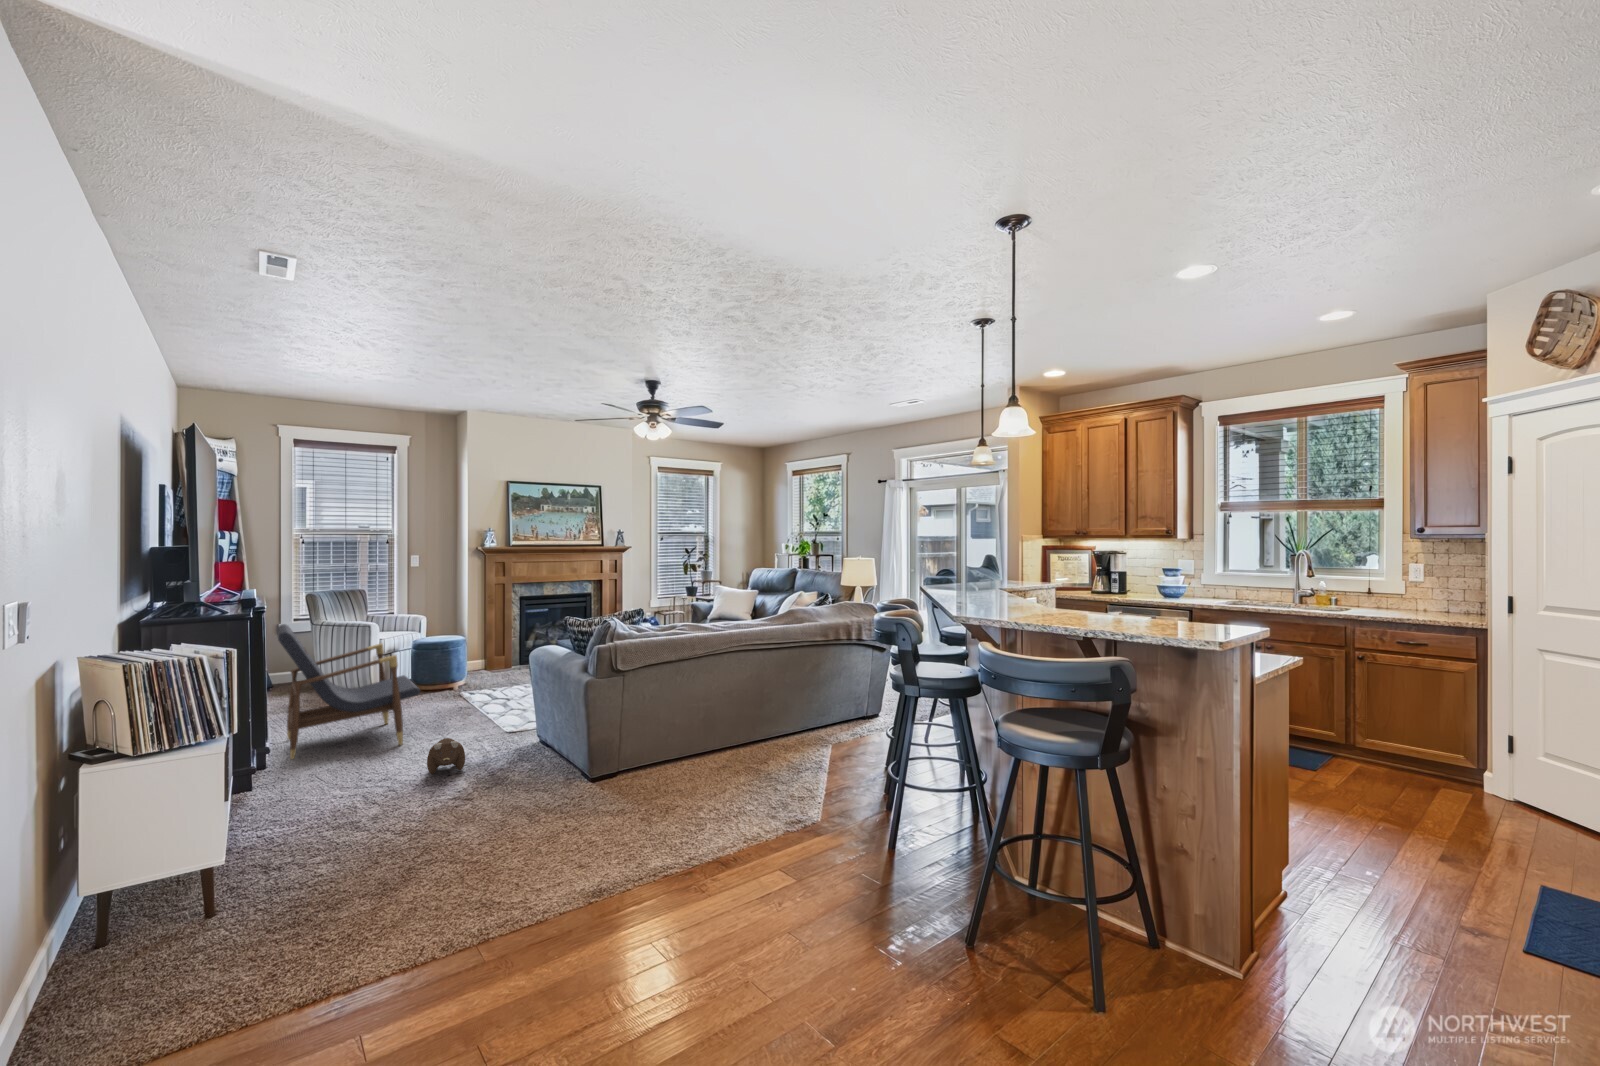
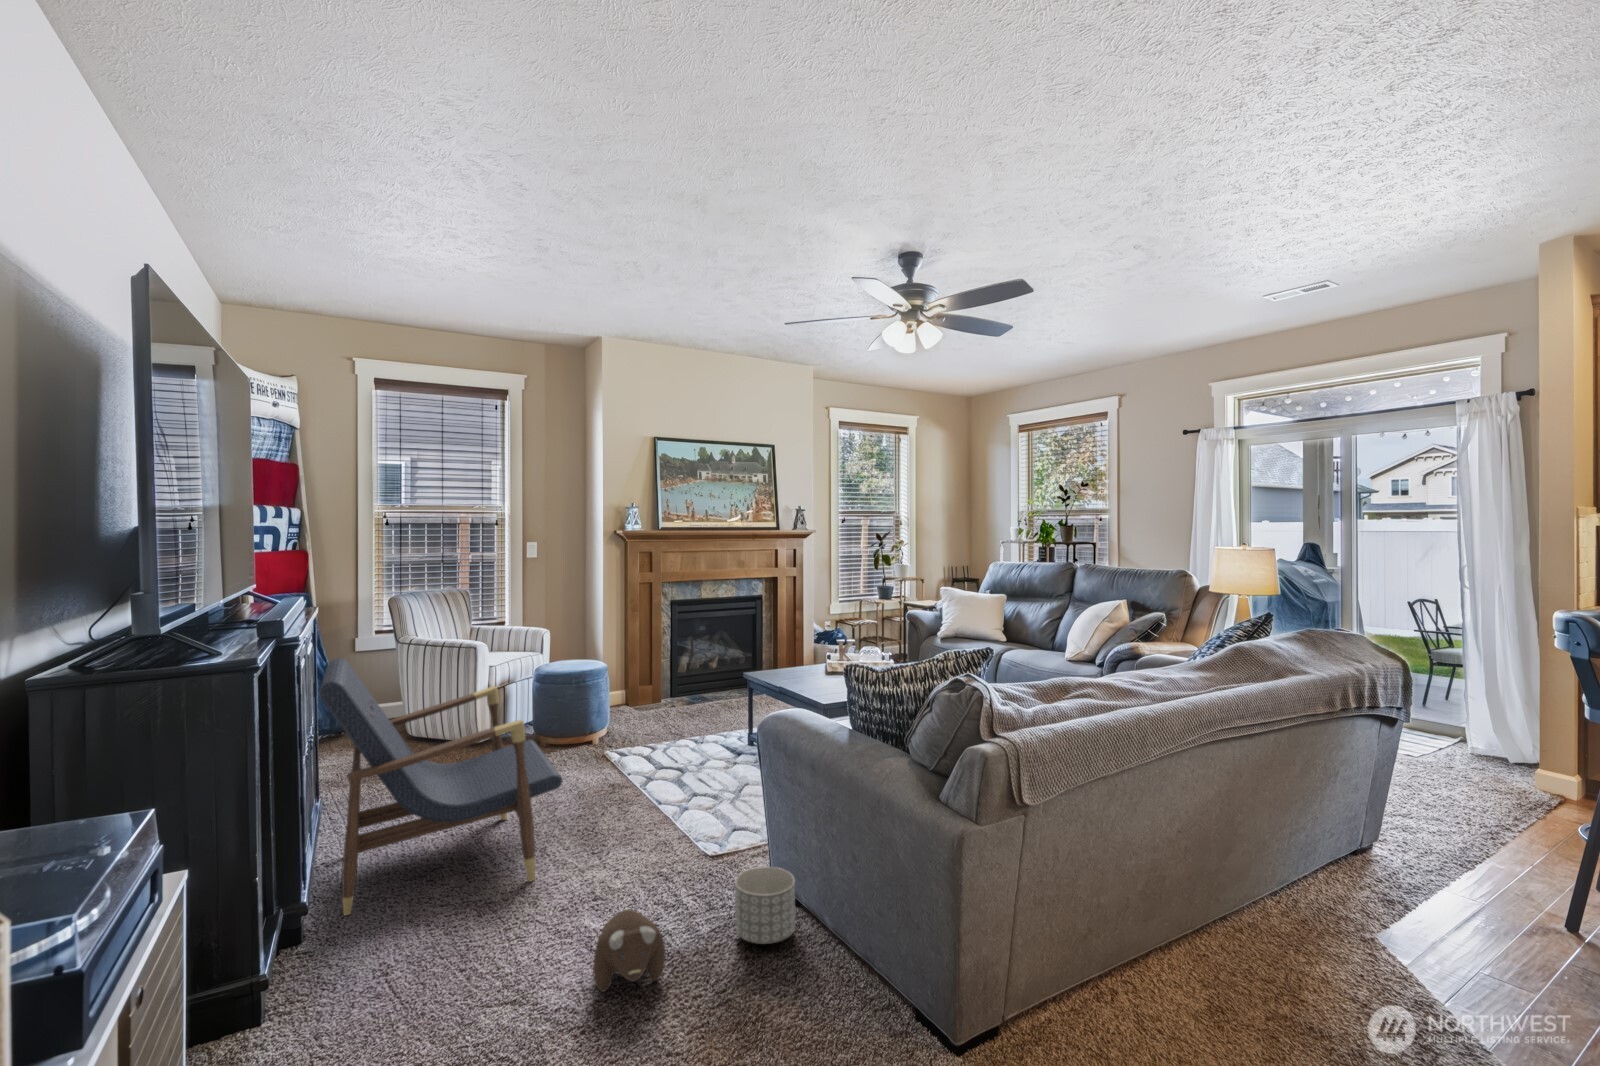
planter: none [508,724,540,758] -> present [735,867,795,944]

